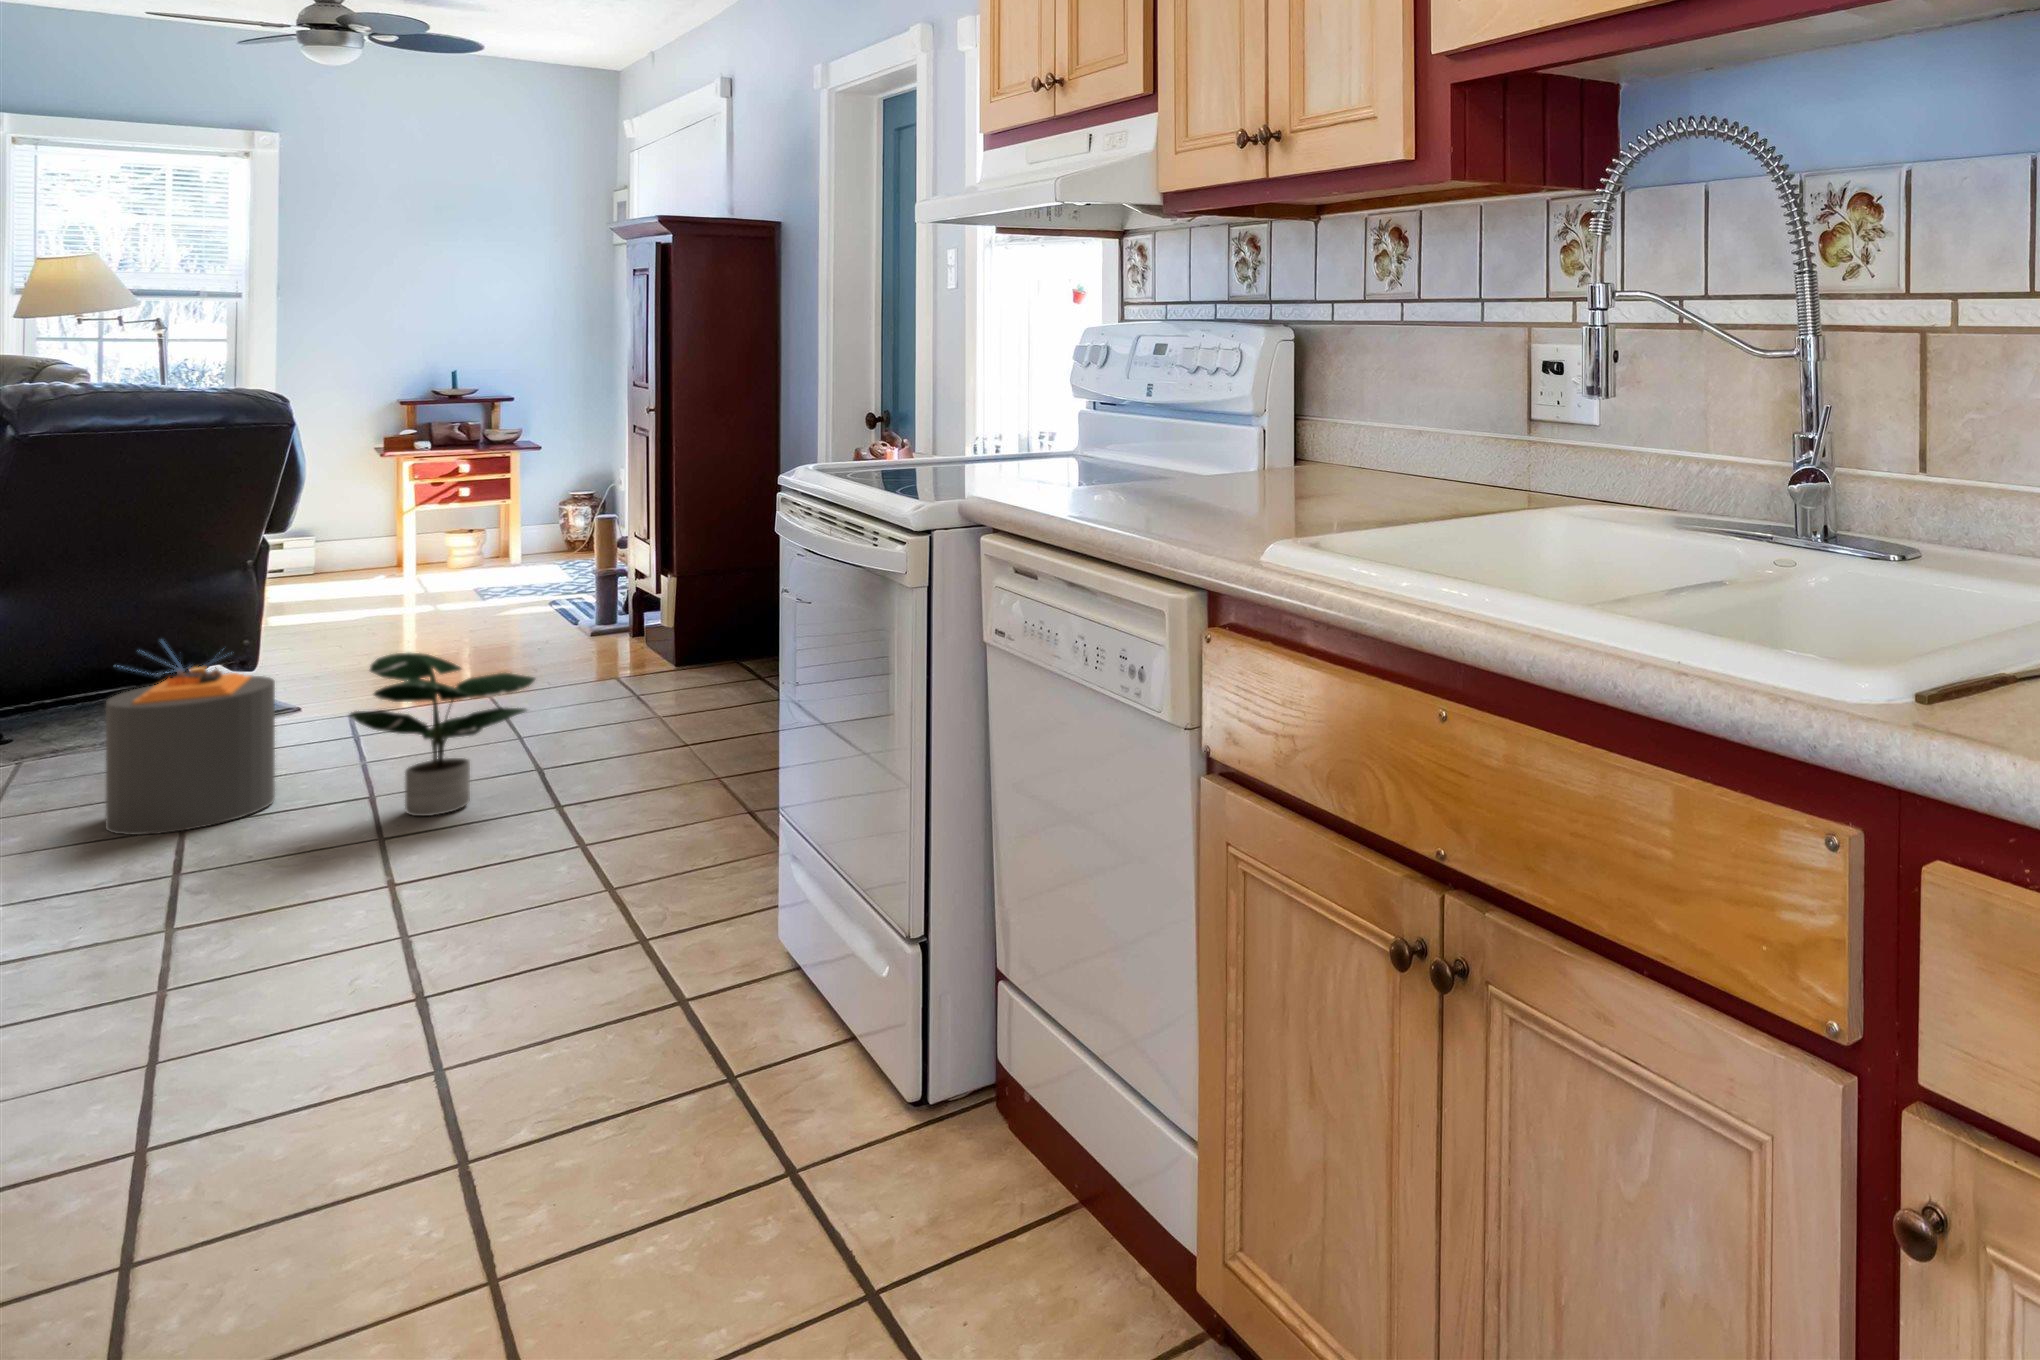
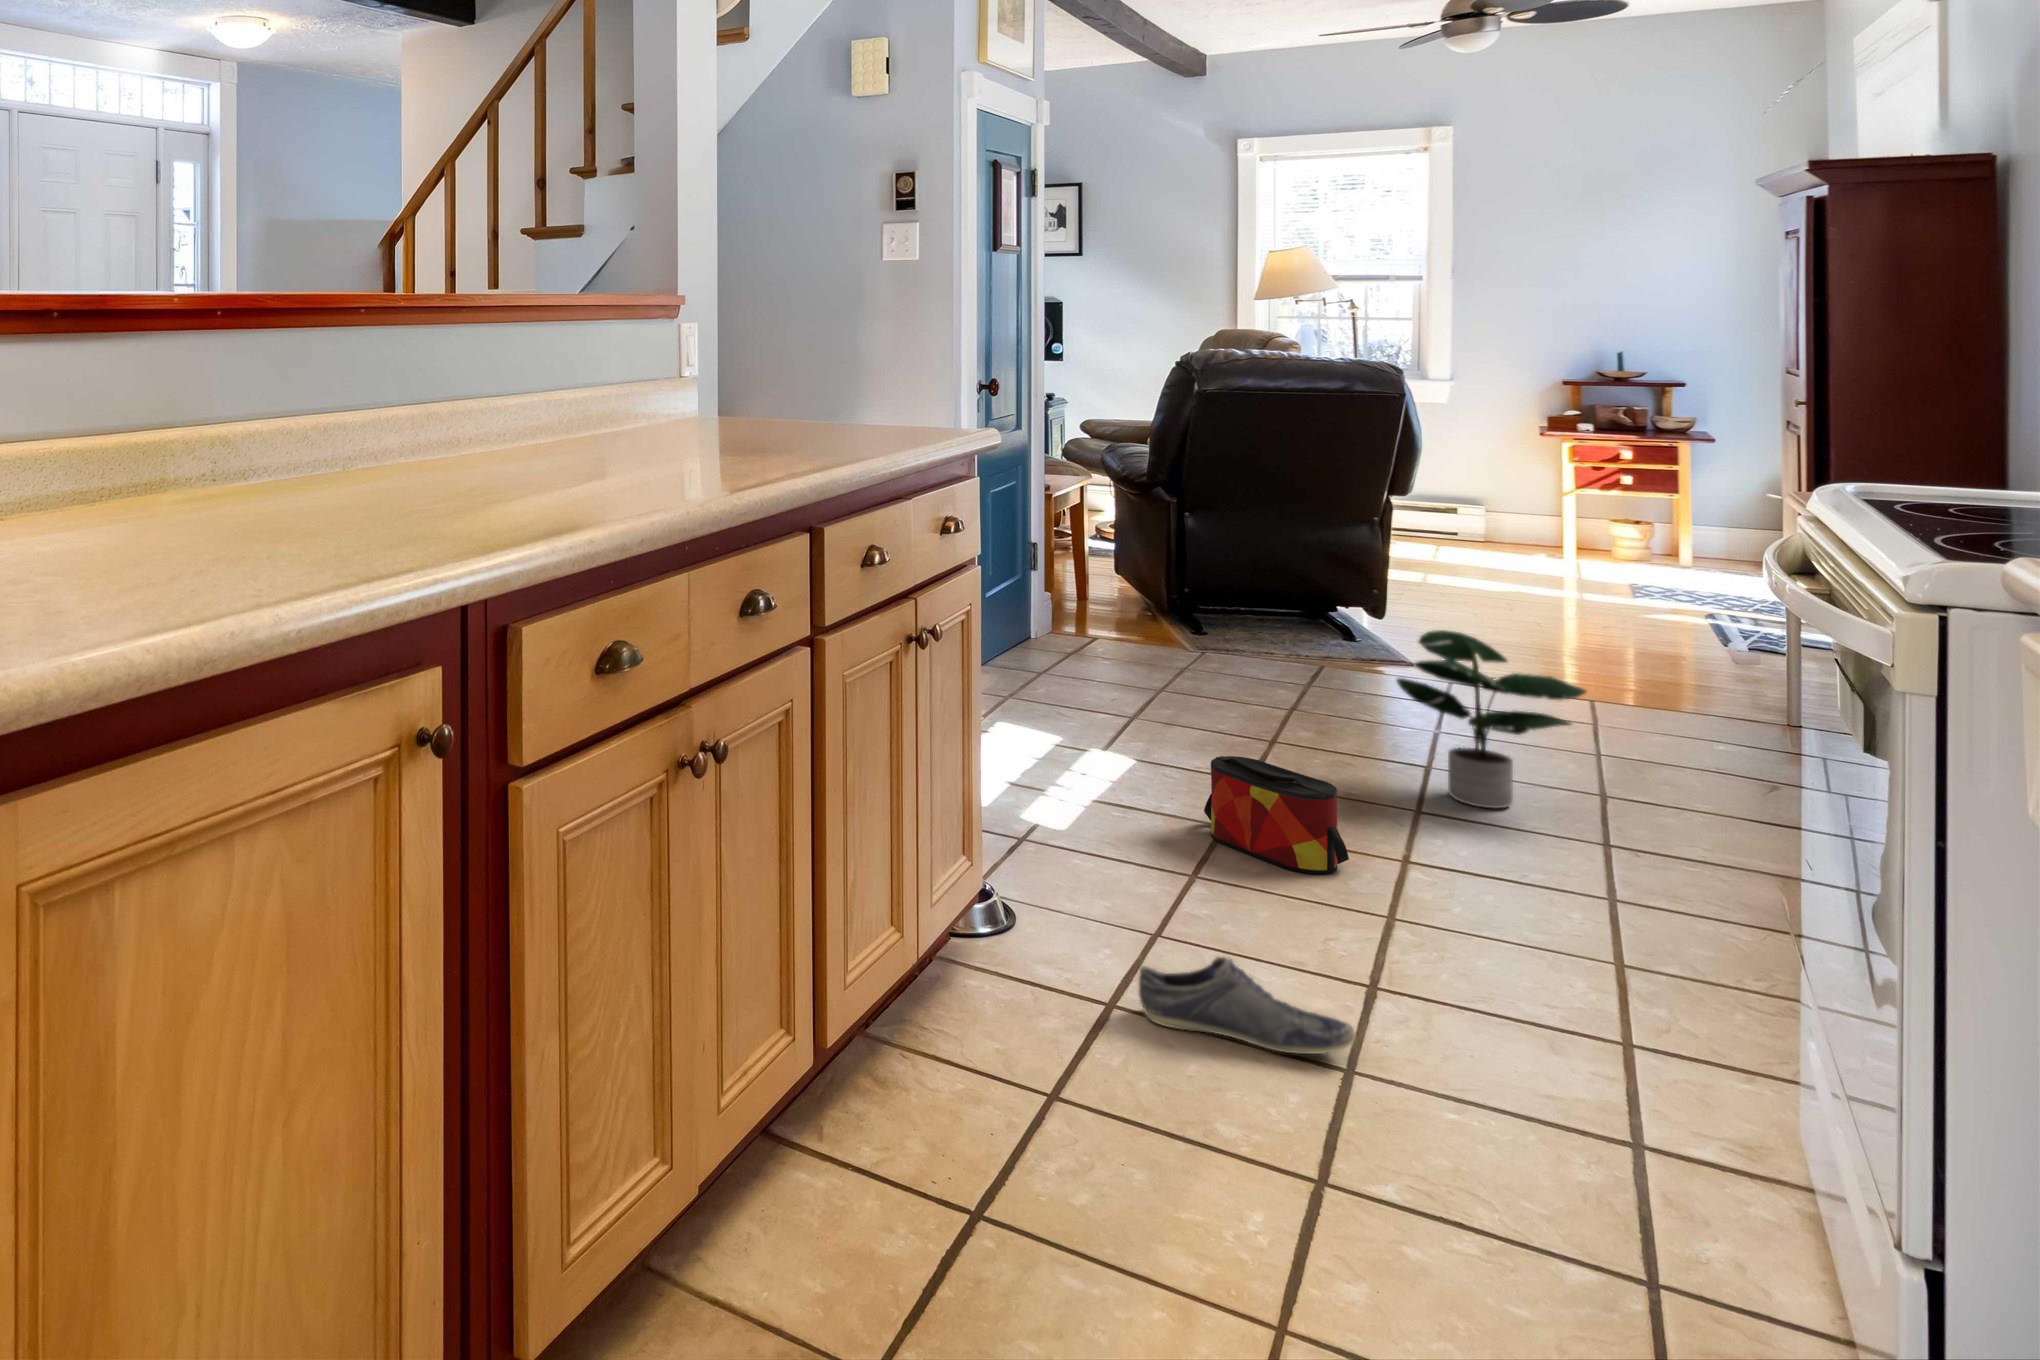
trash can: present [106,639,275,835] -> none [1227,569,1350,749]
bag: none [142,832,344,947] -> present [1204,756,1349,874]
shoe: none [177,1028,439,1142] -> present [1139,957,1355,1054]

